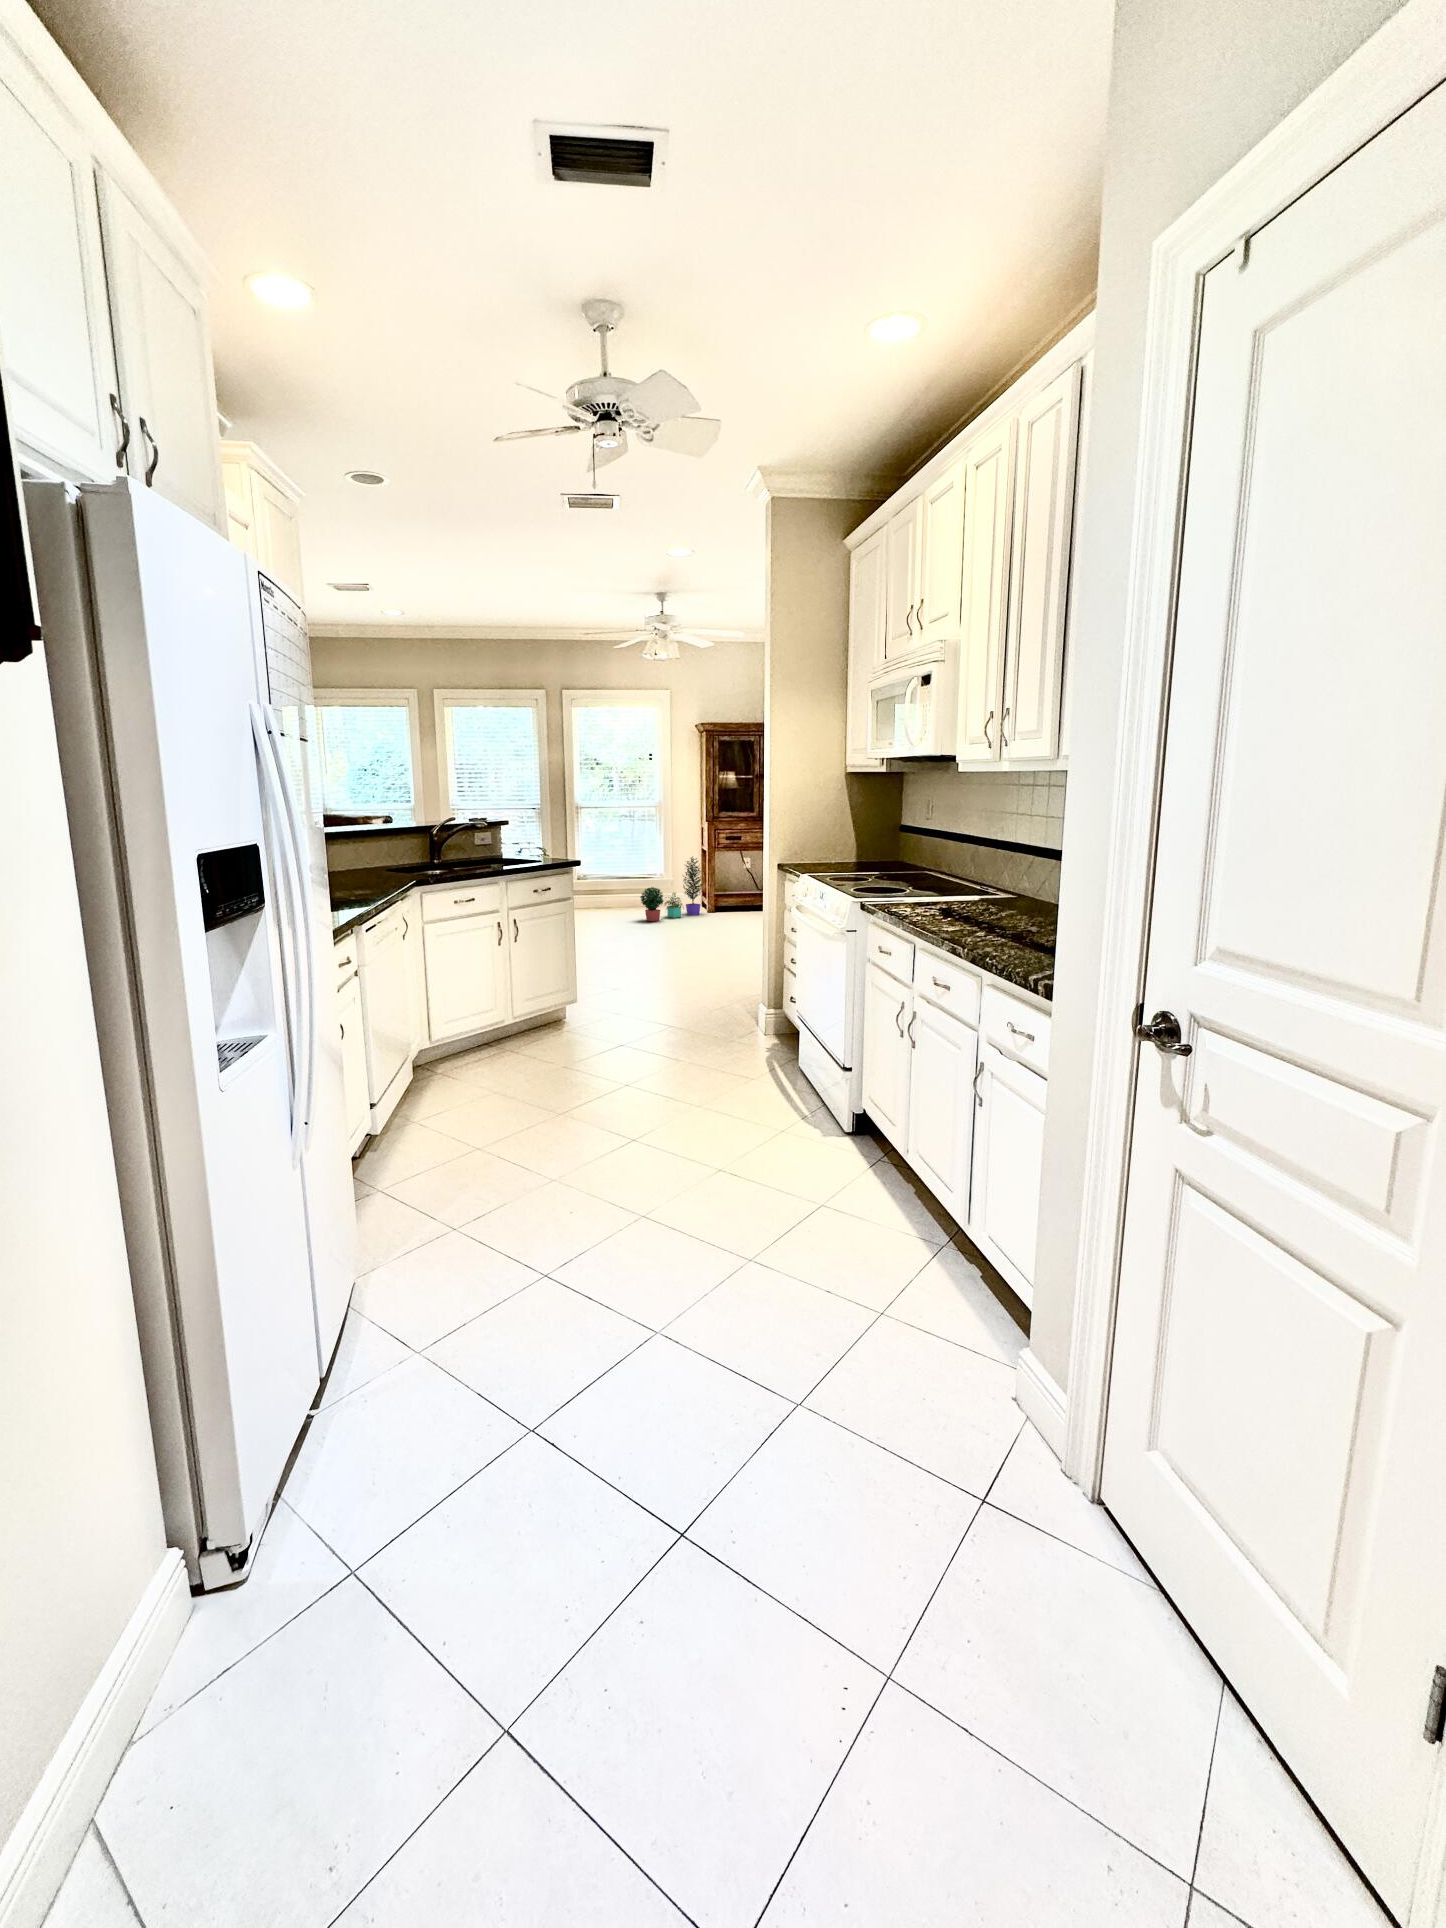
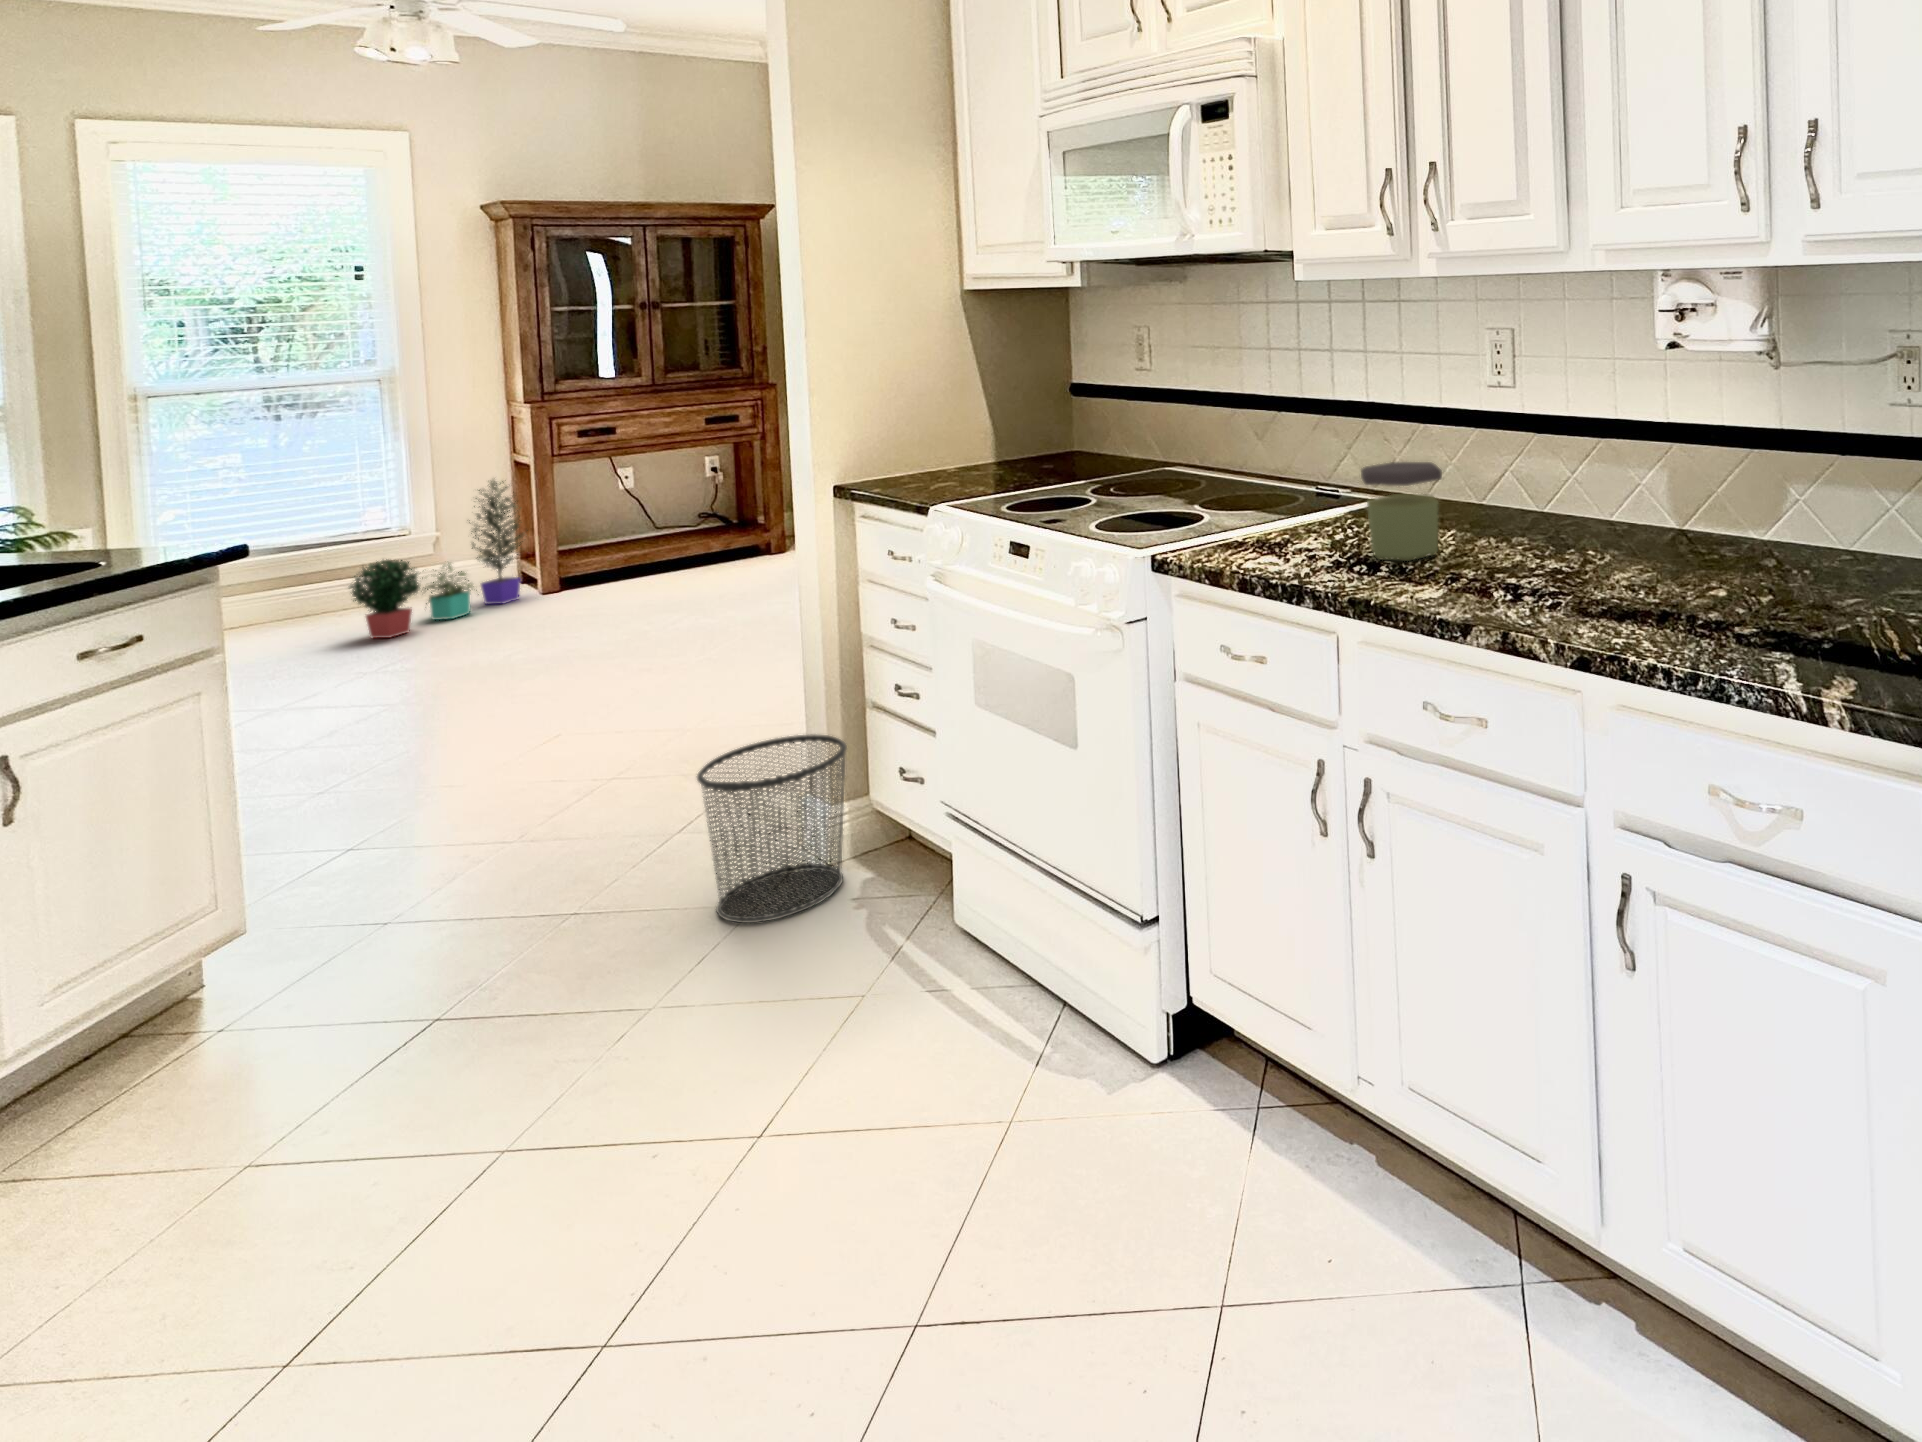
jar: none [951,871,998,920] -> present [1361,462,1442,561]
waste bin: none [715,974,773,1047] -> present [697,734,847,923]

